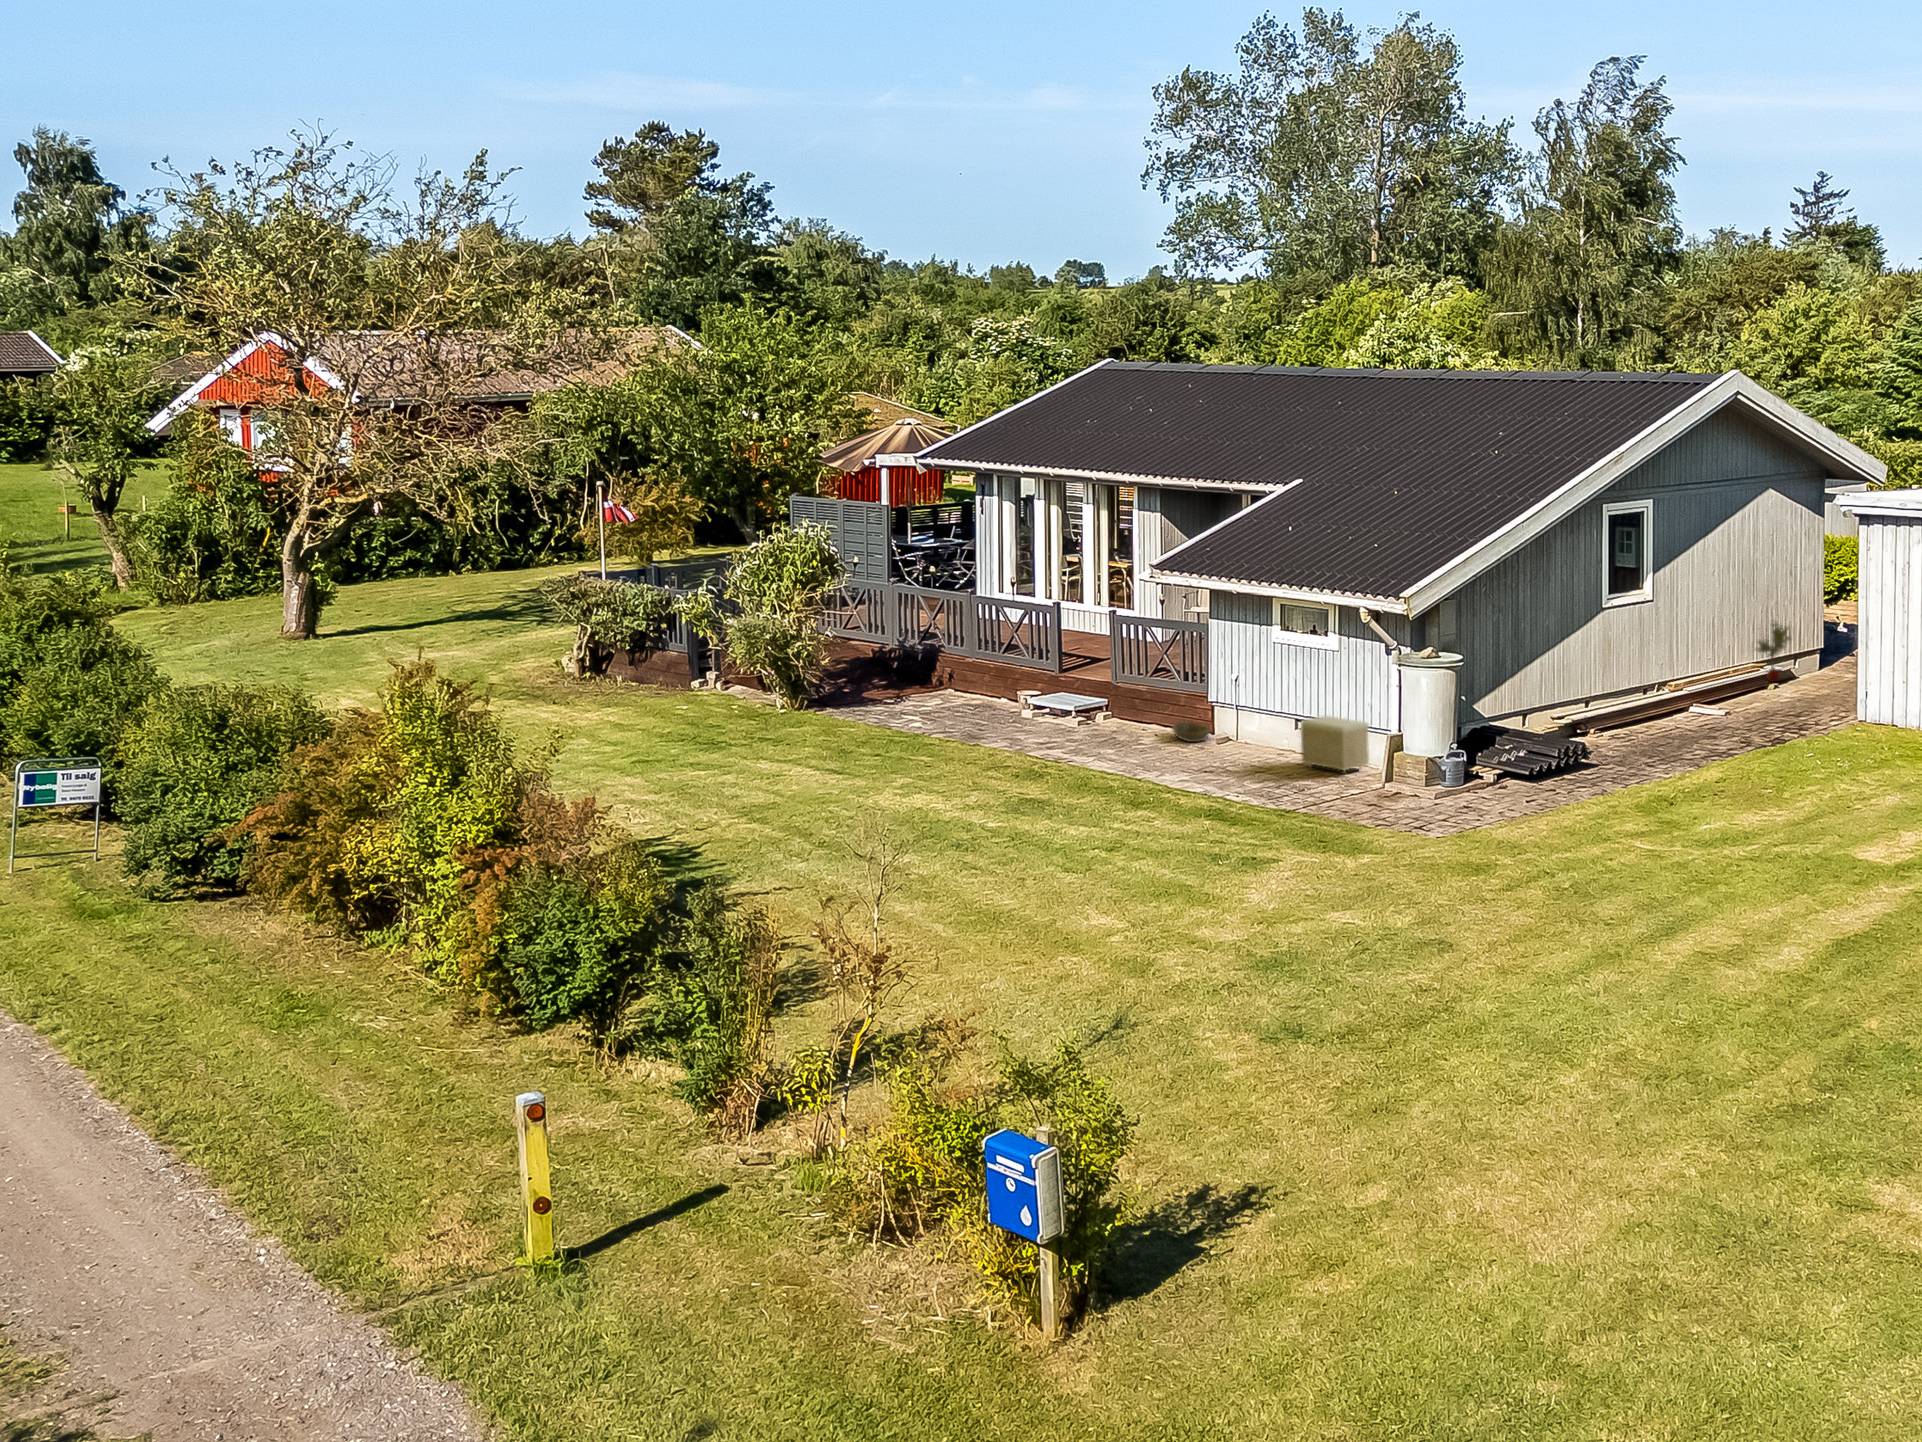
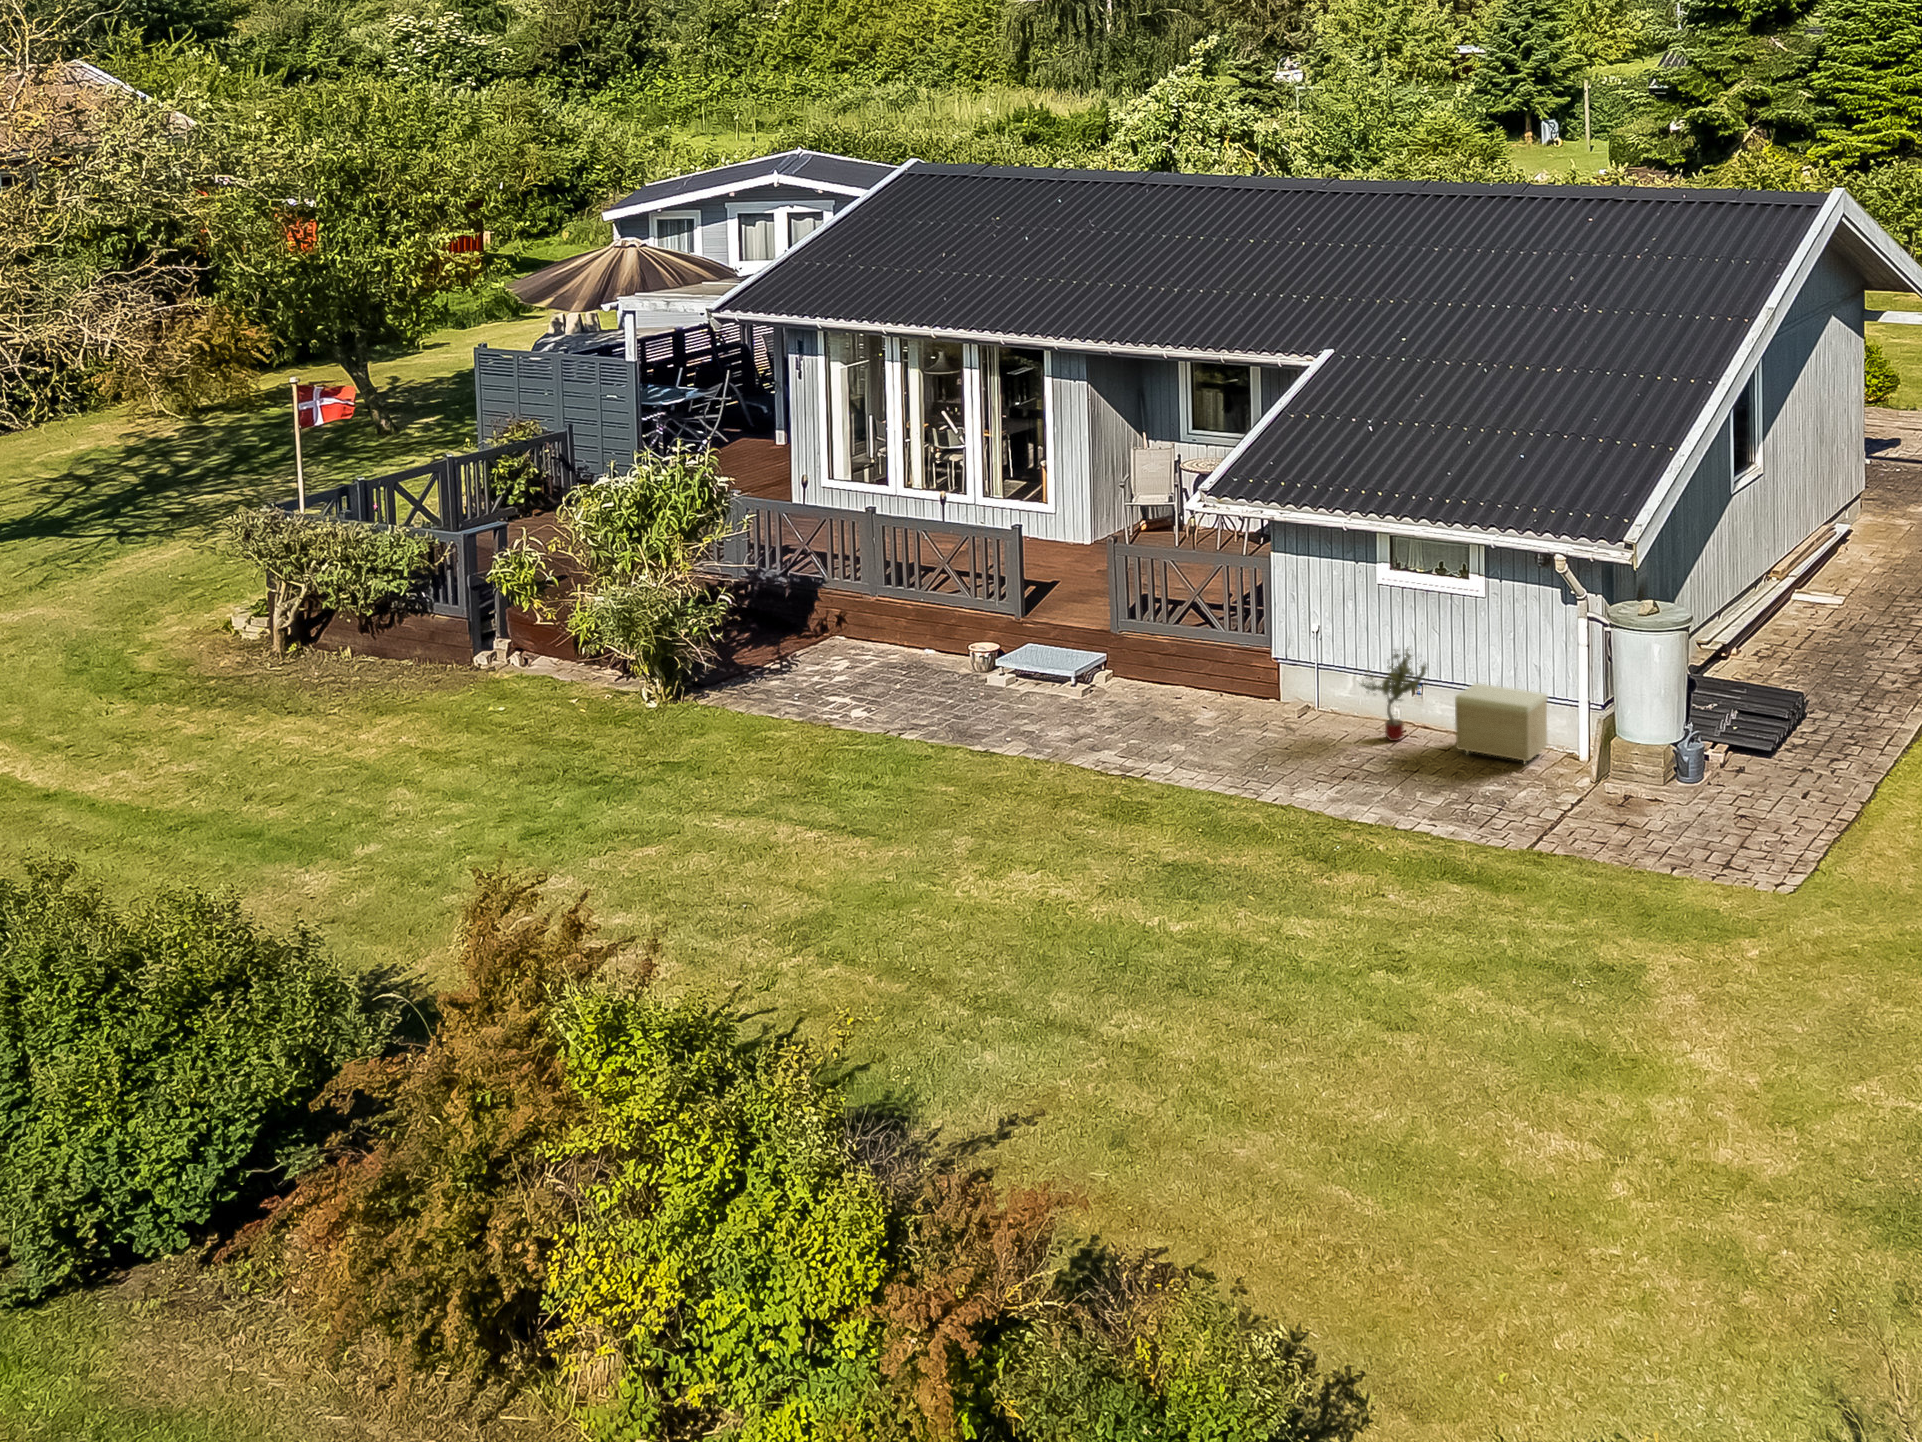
potted tree: present [1754,620,1791,682] -> present [1361,647,1427,741]
basket: present [1172,722,1210,742] -> none [1225,685,1284,717]

